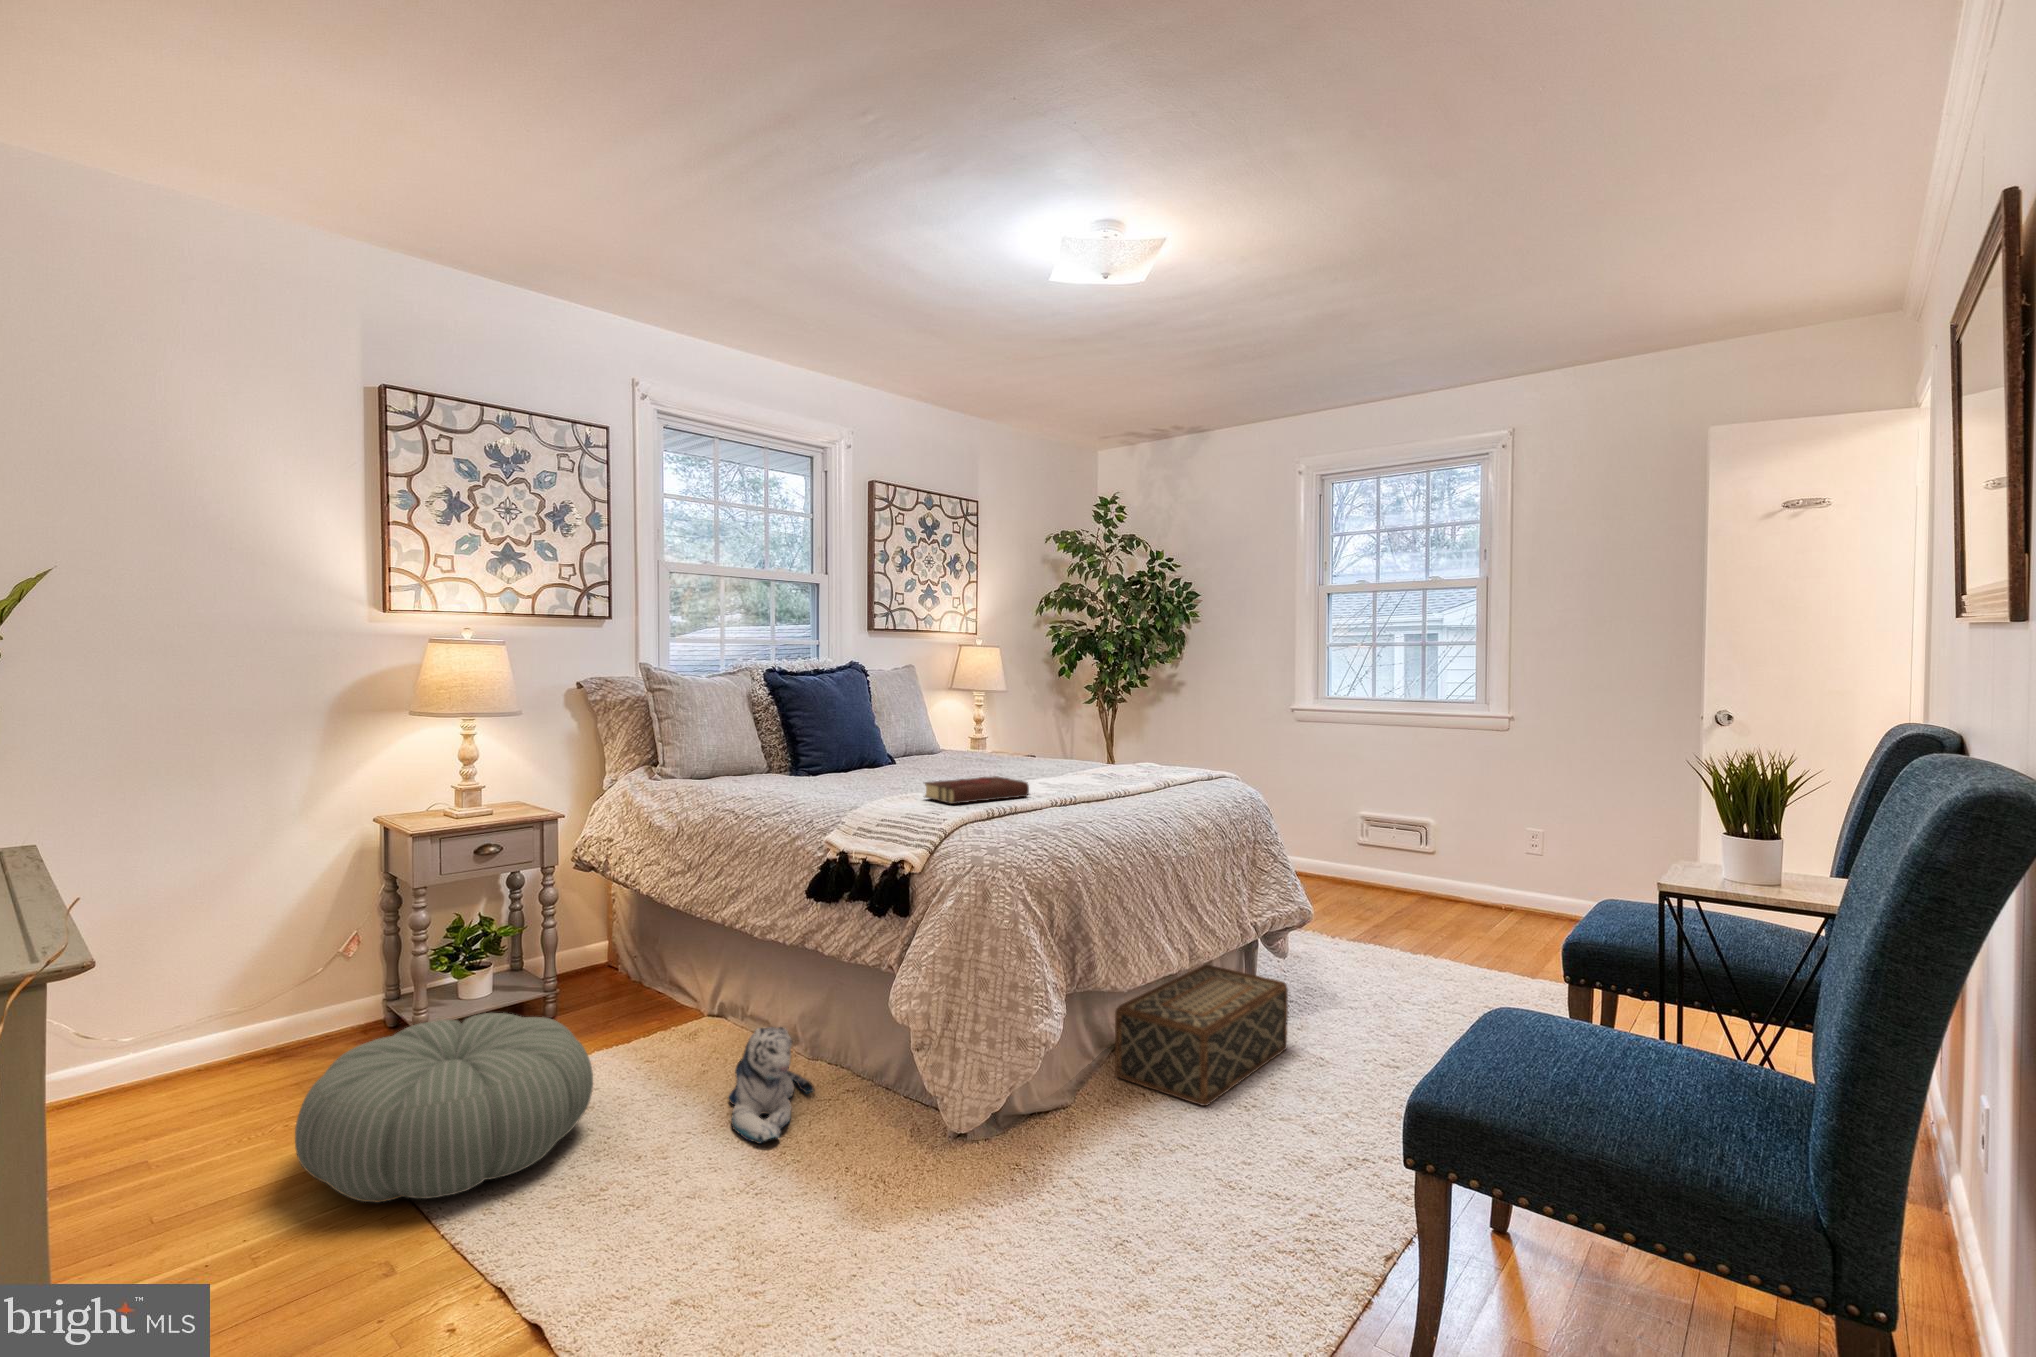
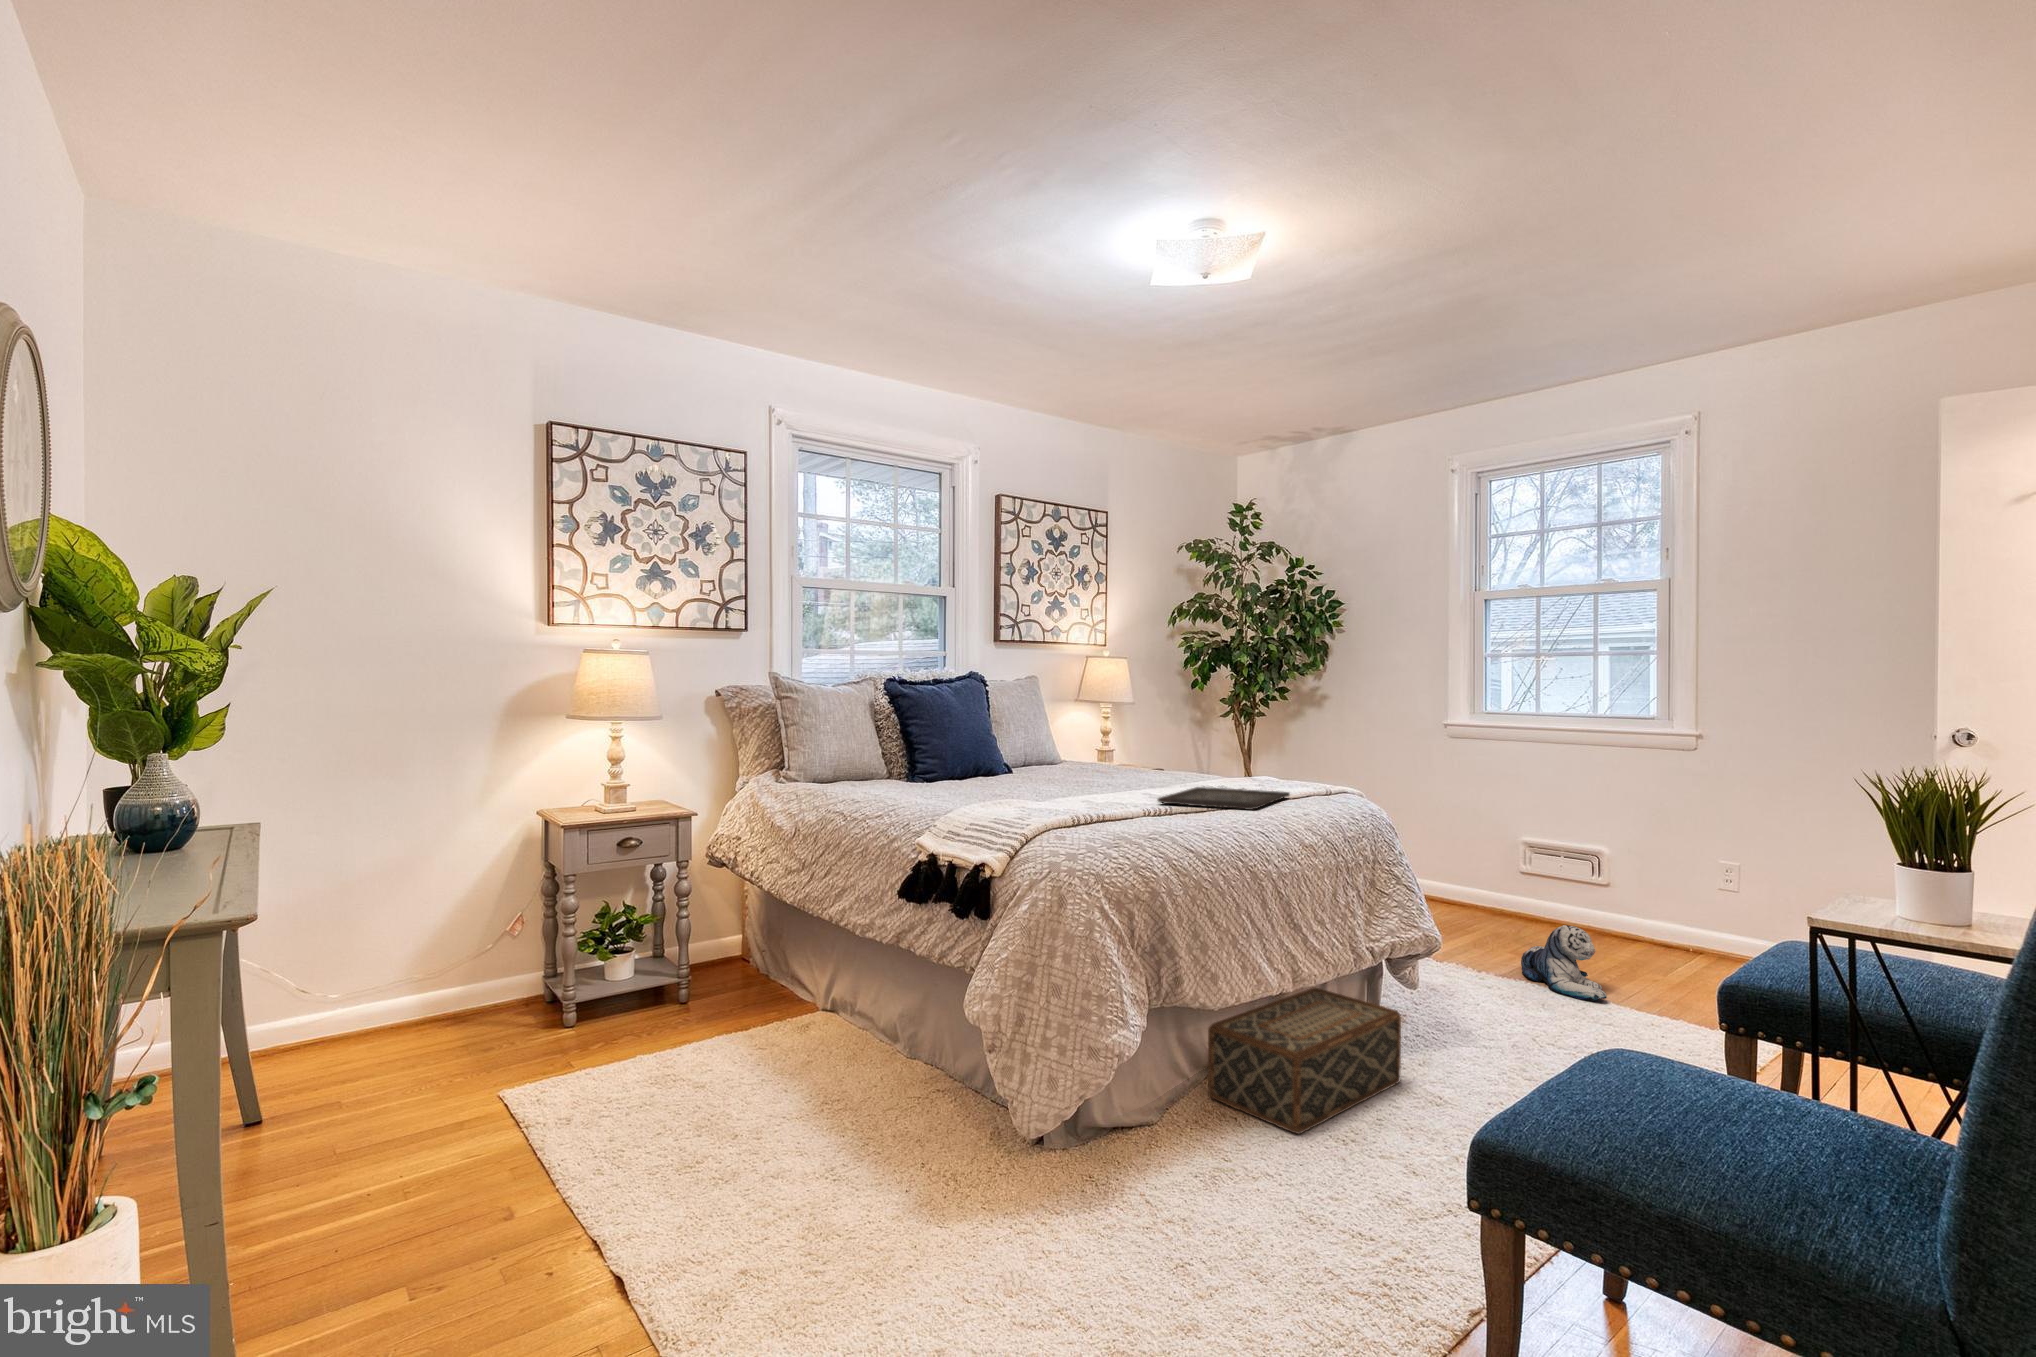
tray: none [1057,775,1179,797] -> present [1158,787,1290,810]
book: present [925,776,1029,804] -> none [1022,786,1132,812]
pouf: present [295,1013,593,1203] -> none [441,993,700,1157]
plush toy: present [728,1027,814,1144] -> present [1521,925,1607,1001]

